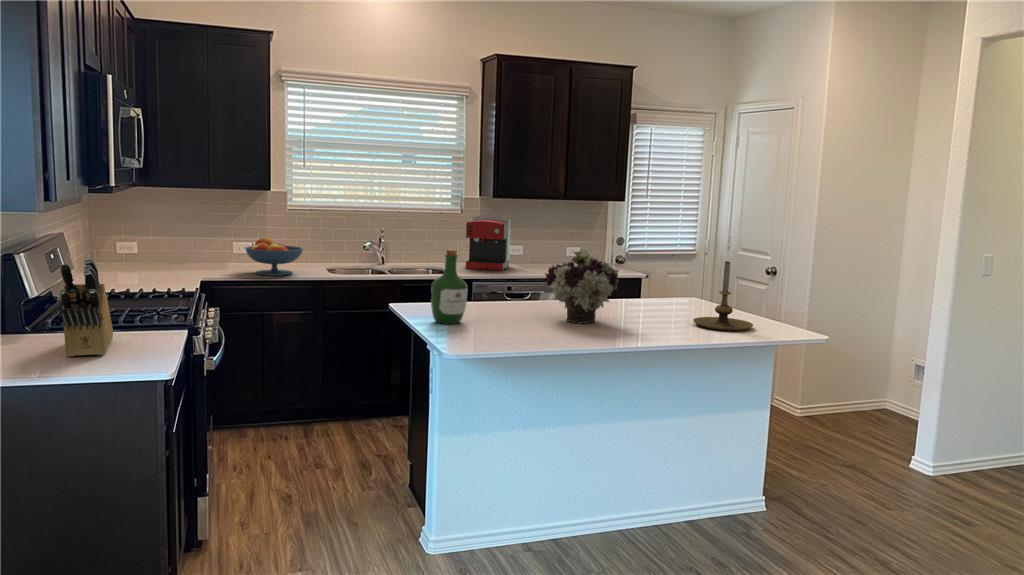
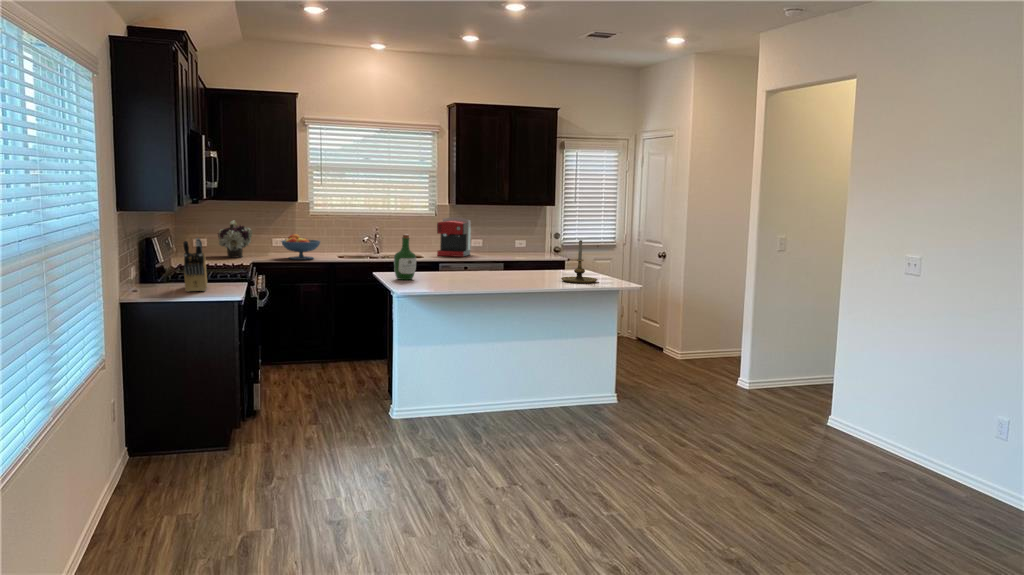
flower arrangement: present [545,249,618,324] -> present [218,221,252,258]

